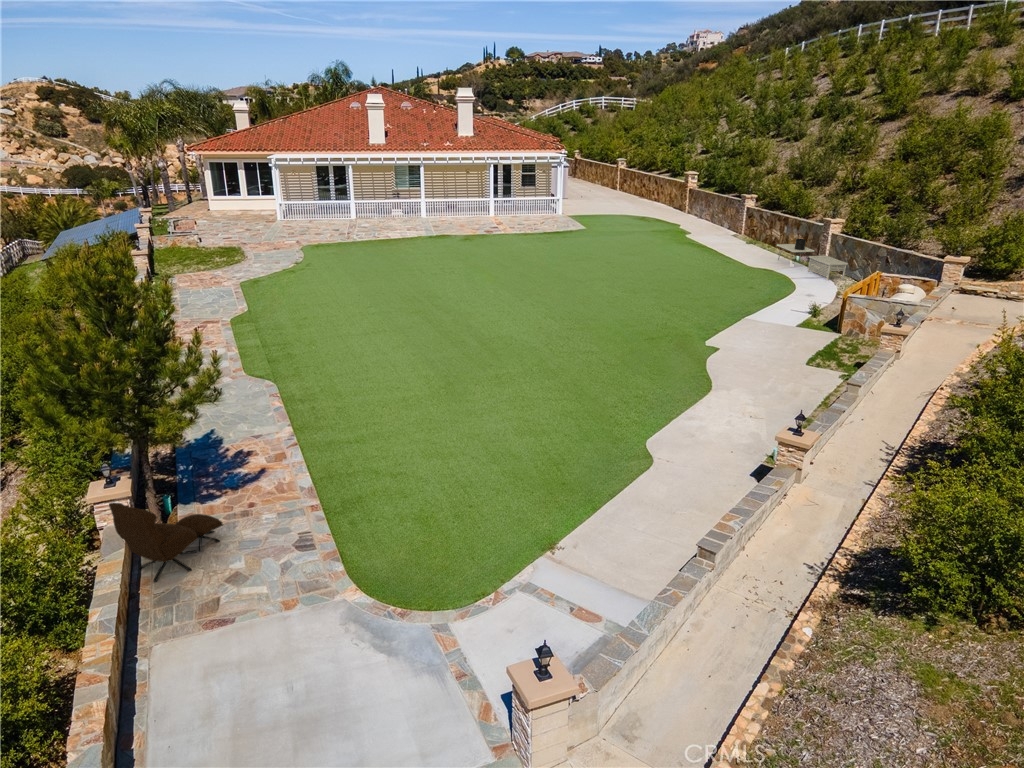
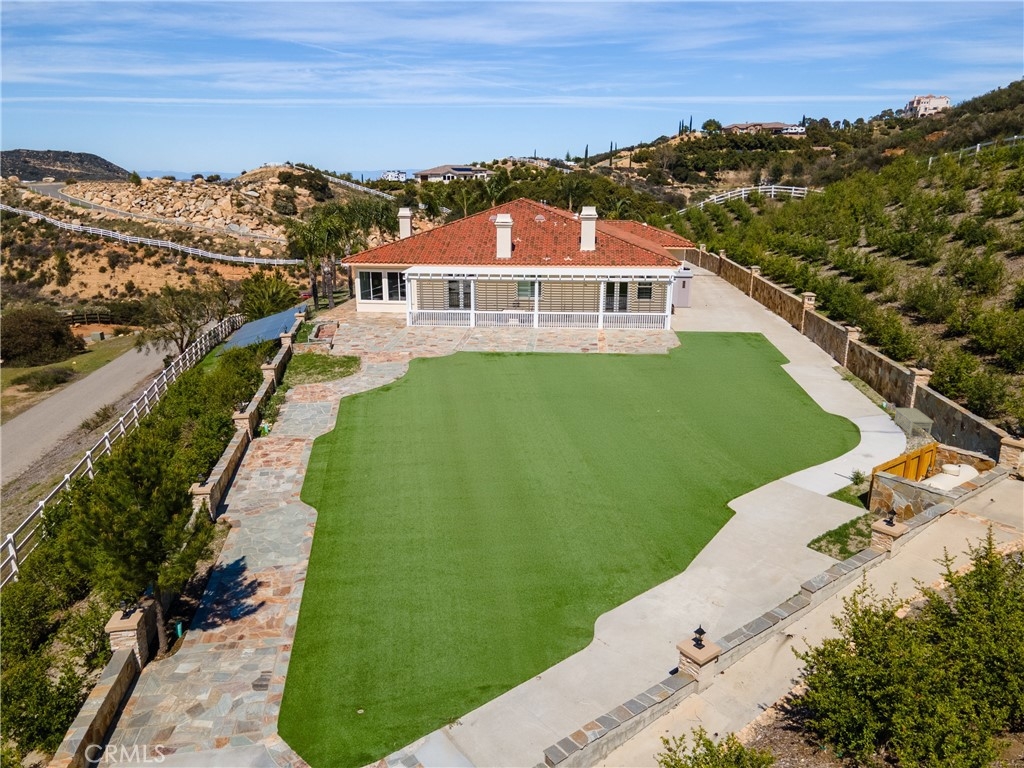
side table: present [777,239,814,265] -> none [867,387,906,416]
lounge chair: present [109,503,223,582] -> none [113,636,206,701]

